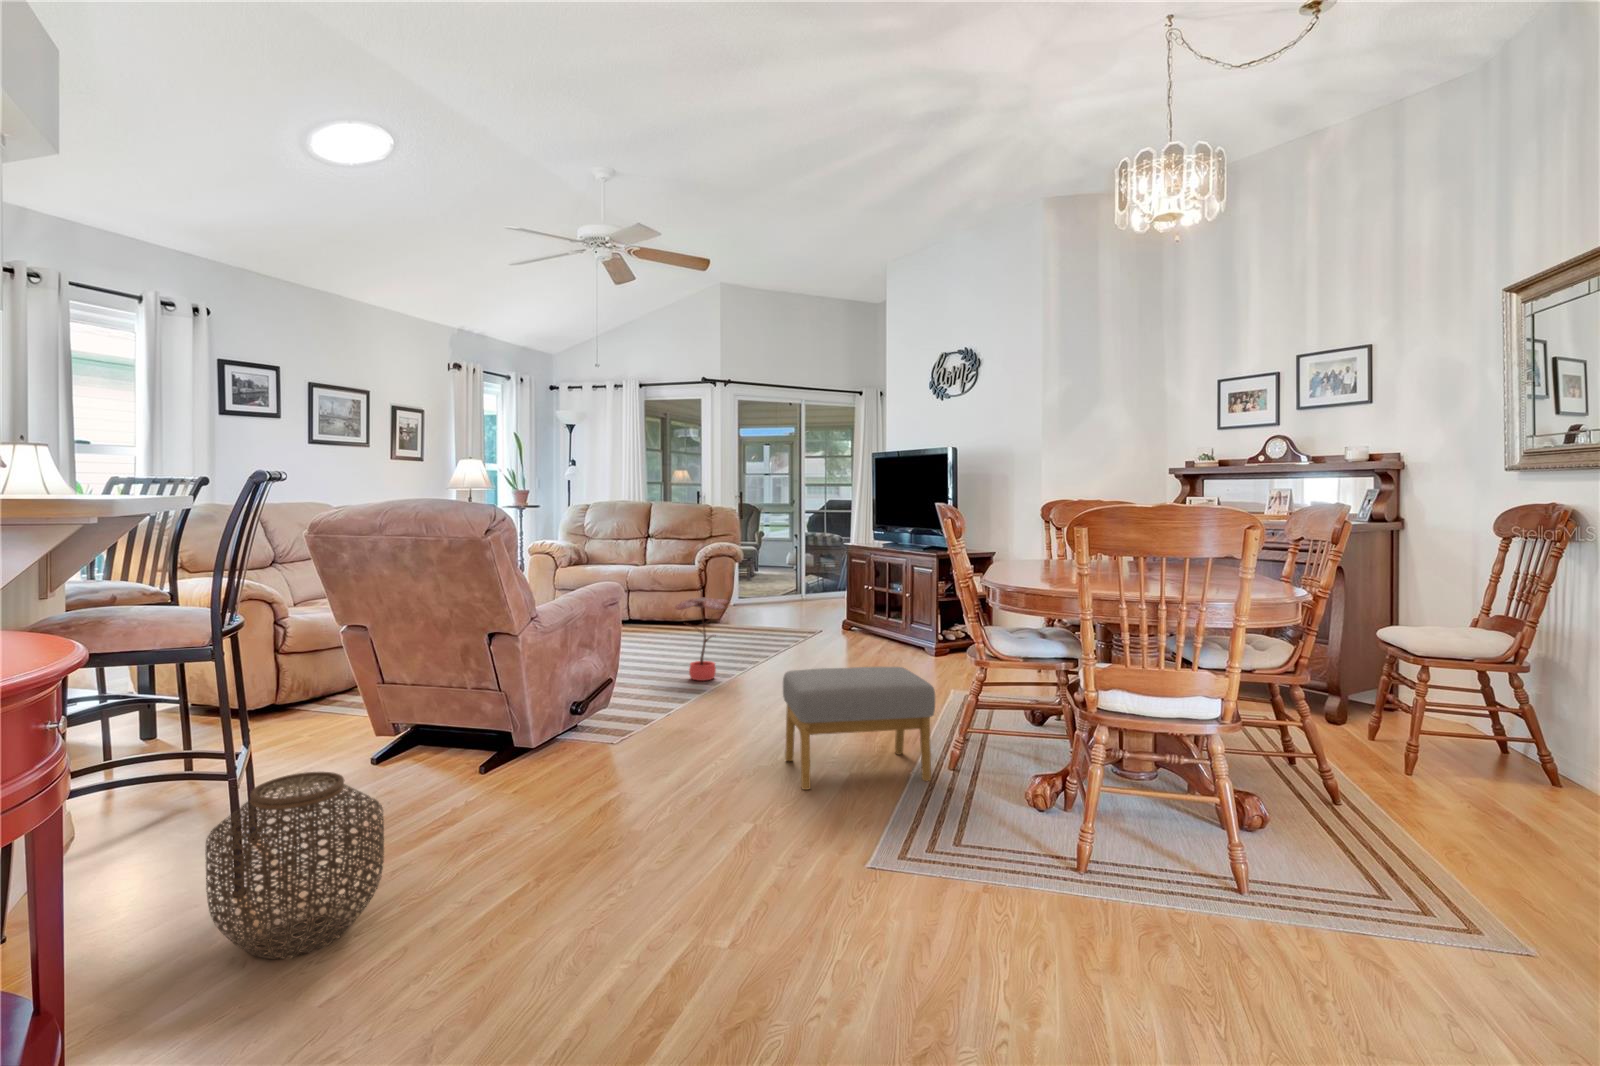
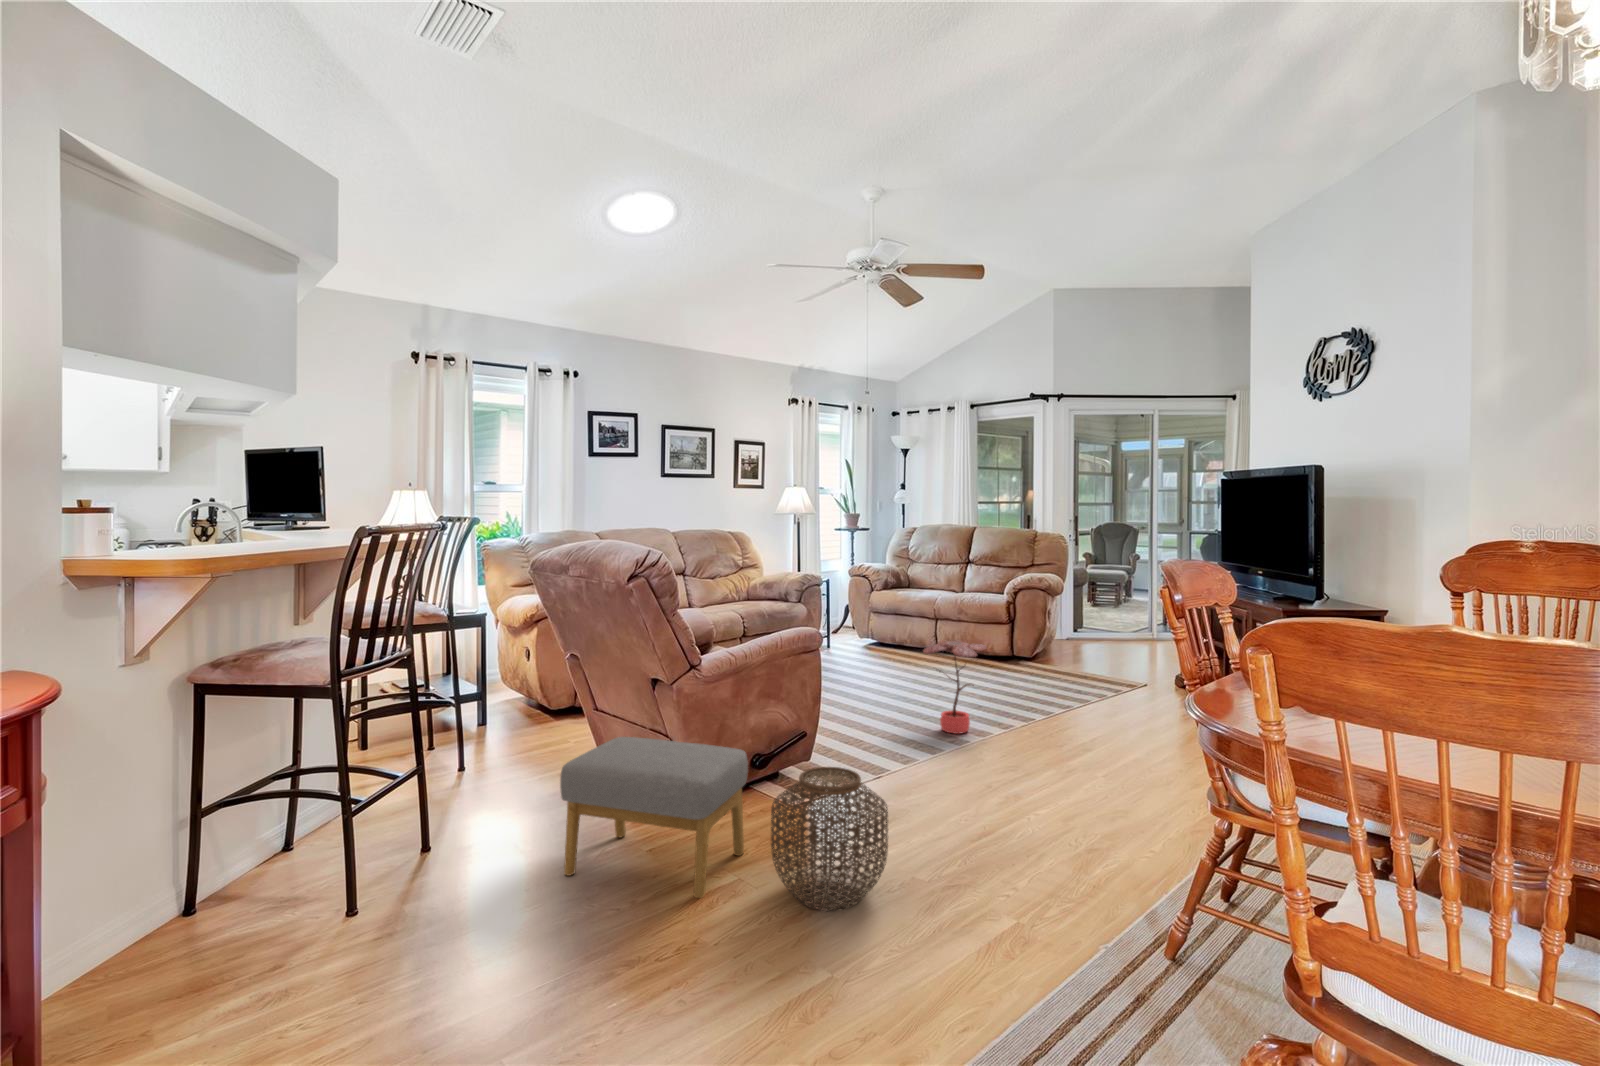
footstool: present [783,667,935,790] -> present [560,737,748,898]
woven basket: present [206,772,384,959] -> present [771,767,888,911]

